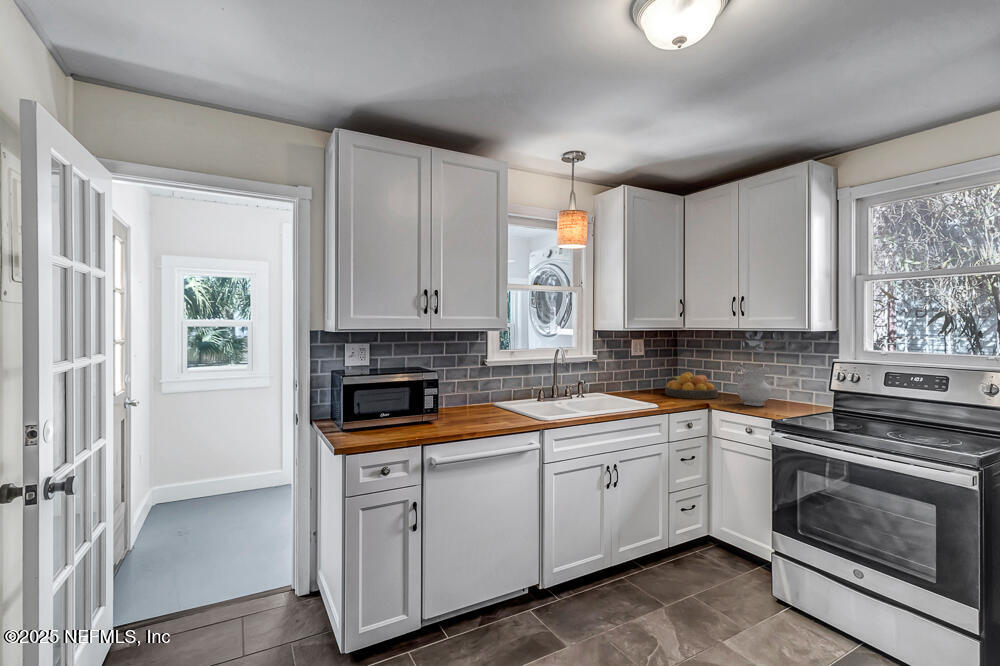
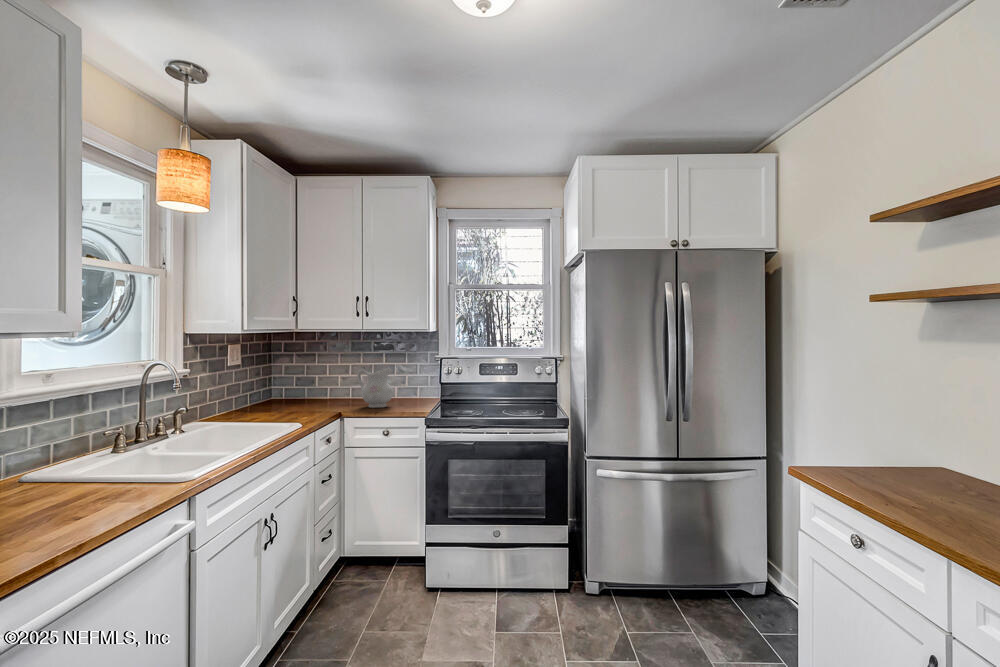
fruit bowl: present [665,372,718,399] -> none [273,380,334,410]

